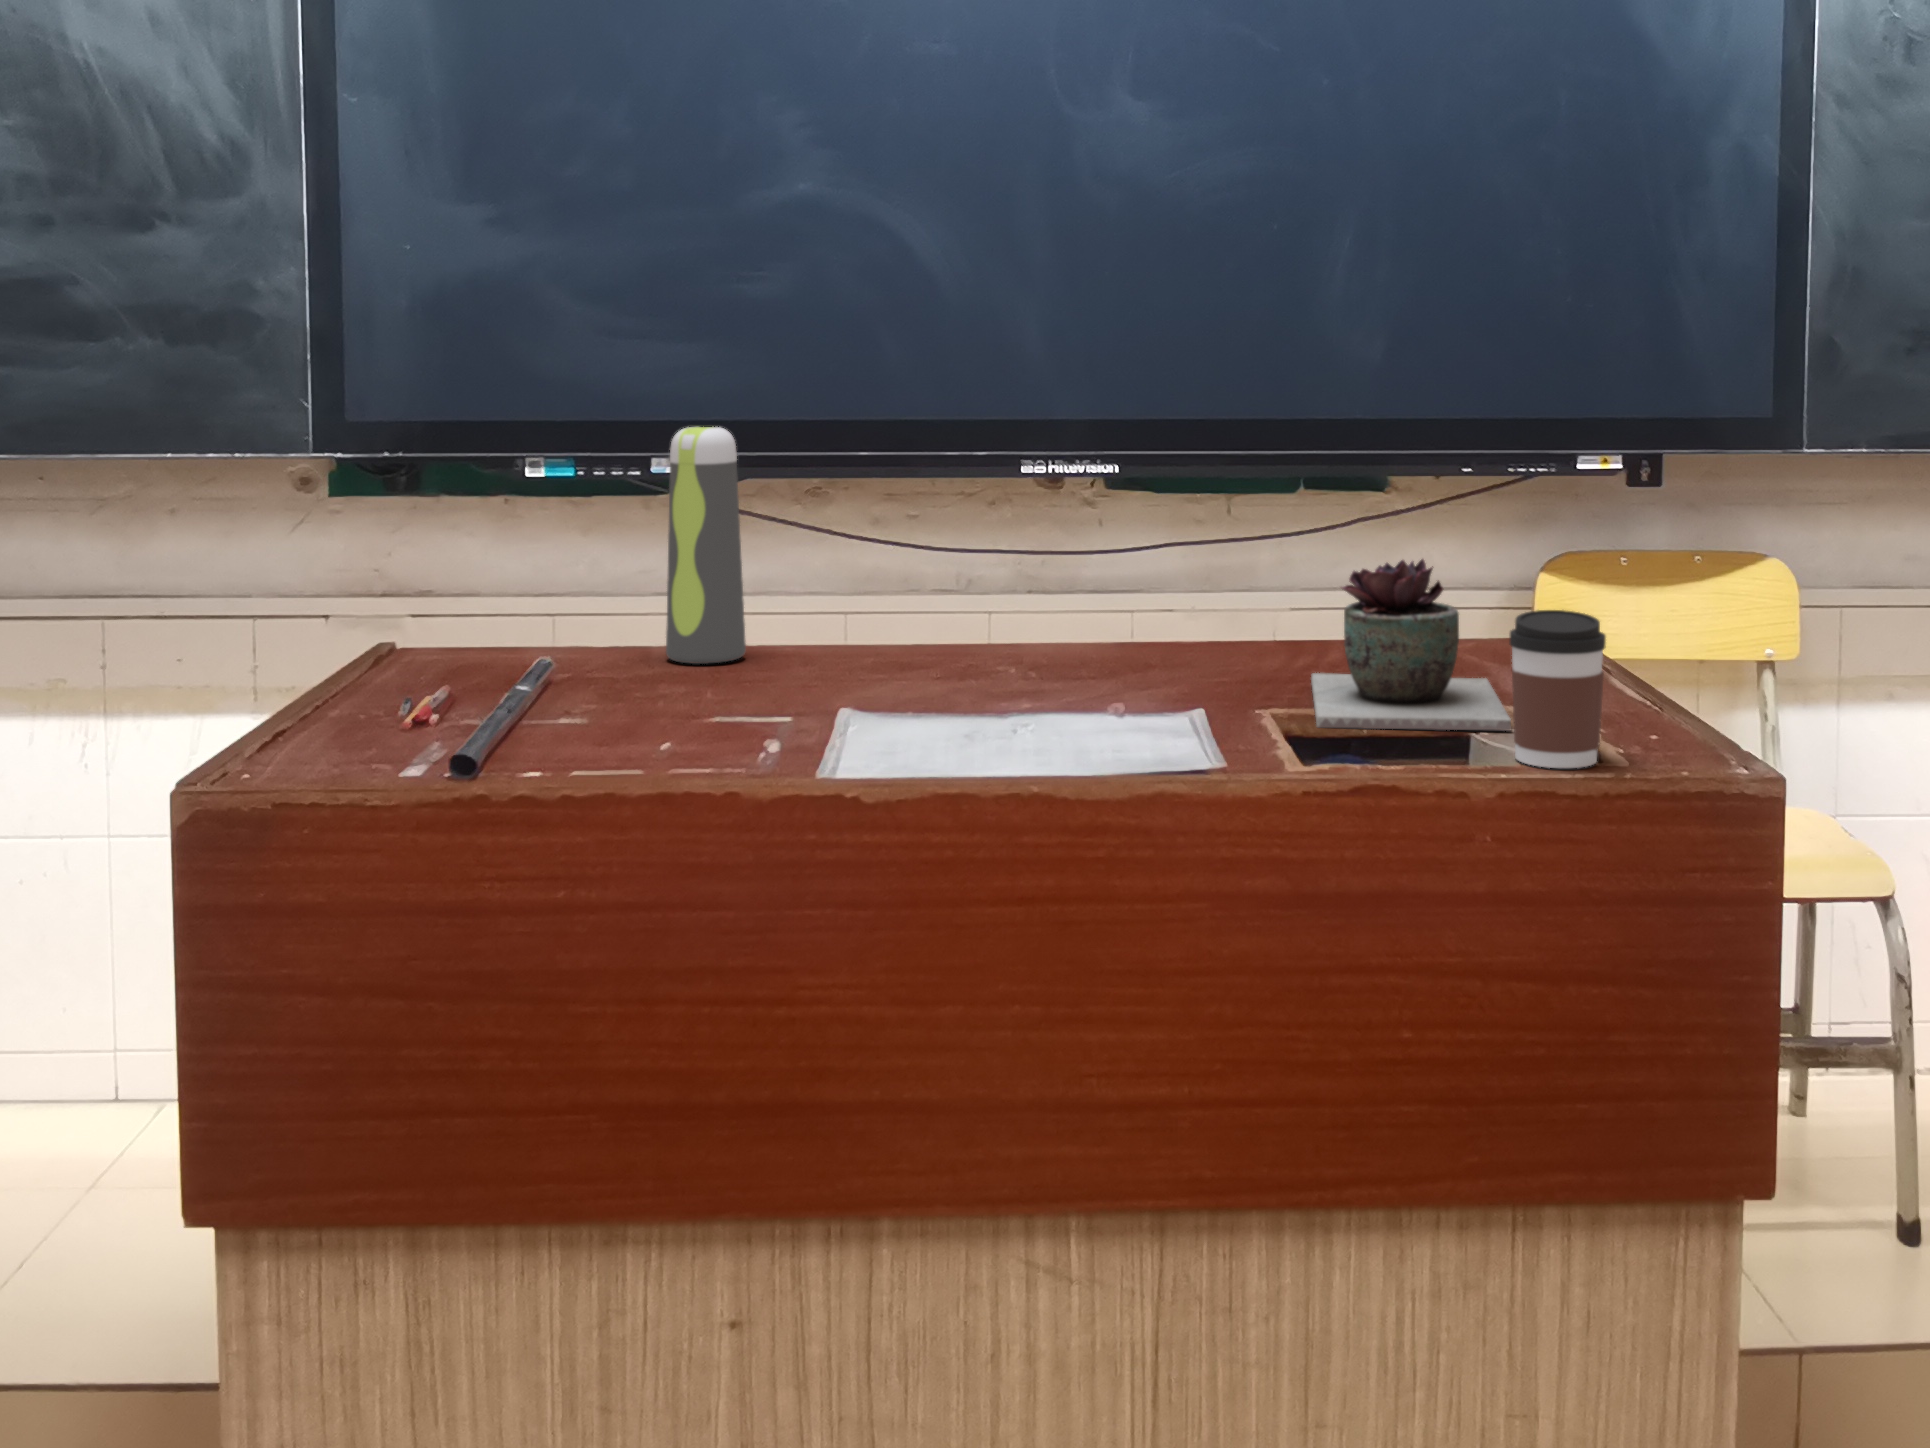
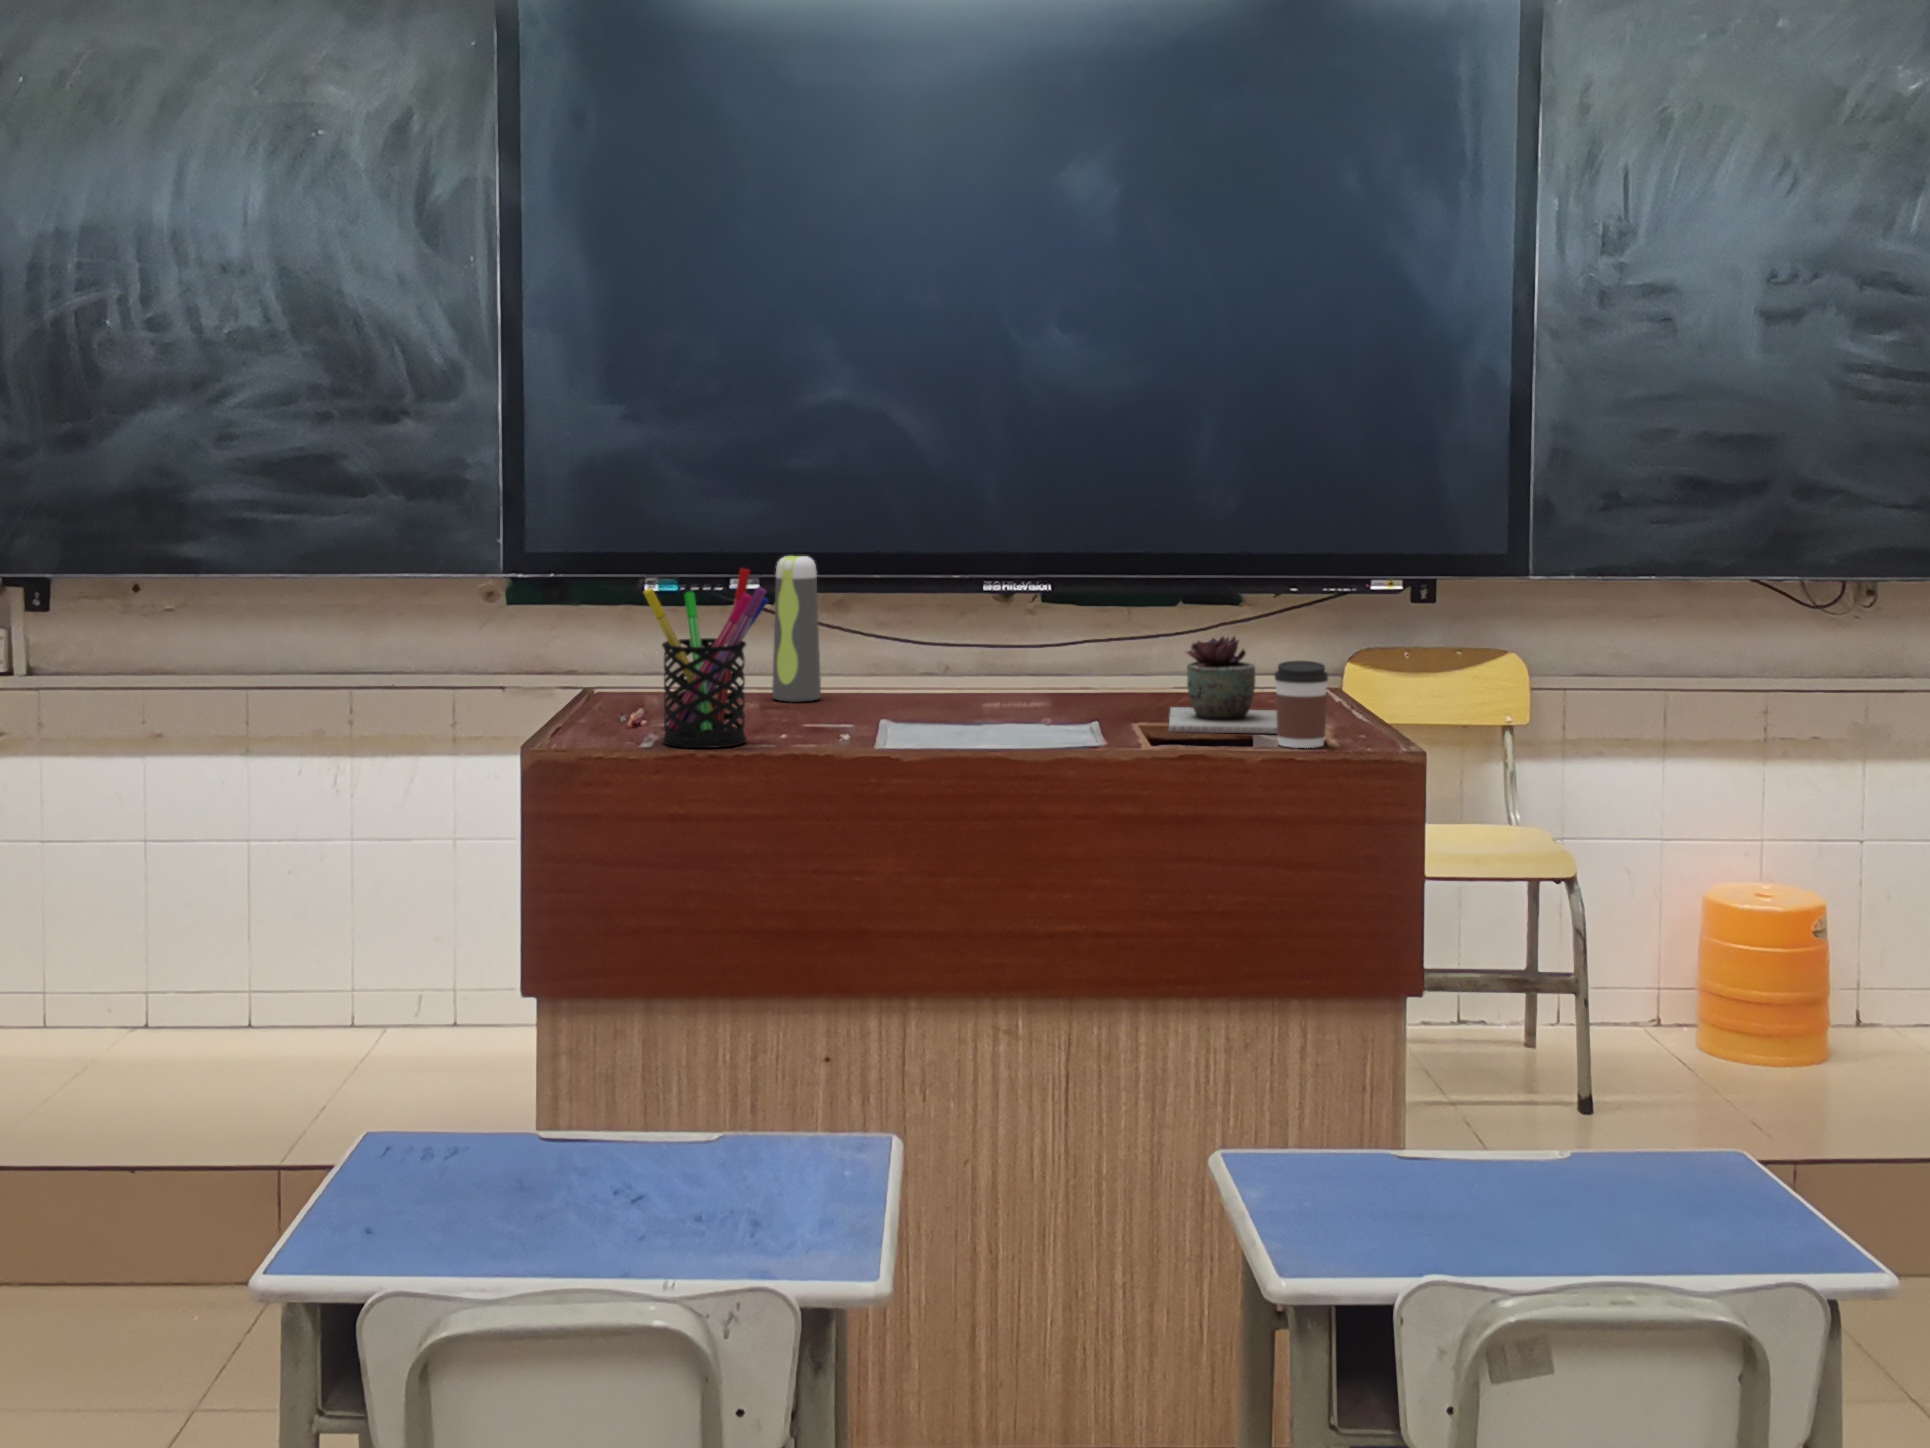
pen holder: none [364,453,601,787] -> present [644,569,768,748]

